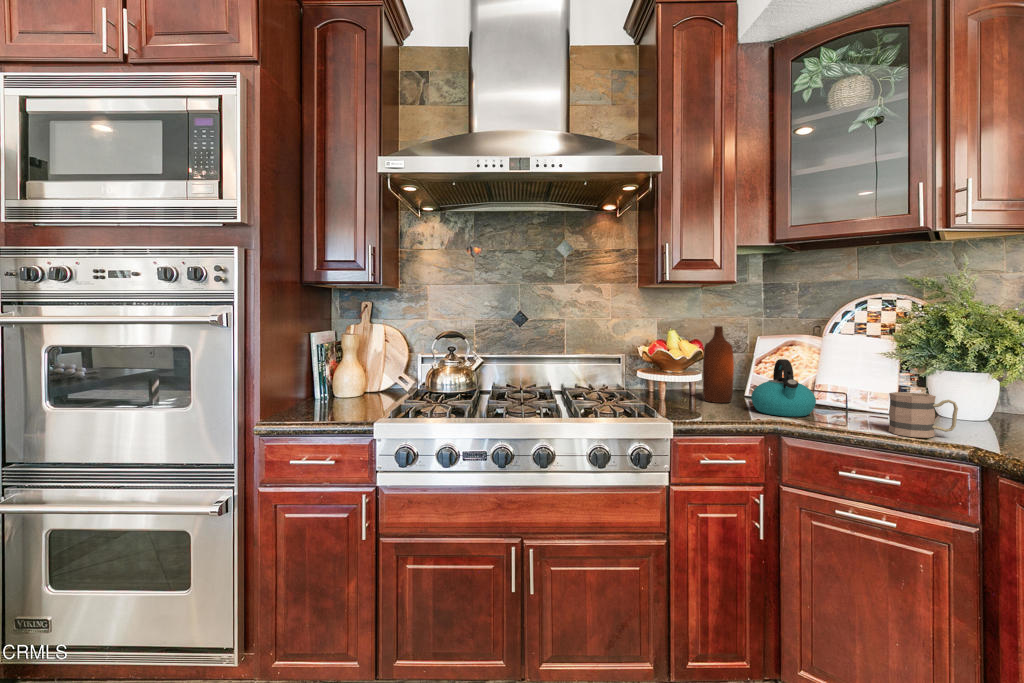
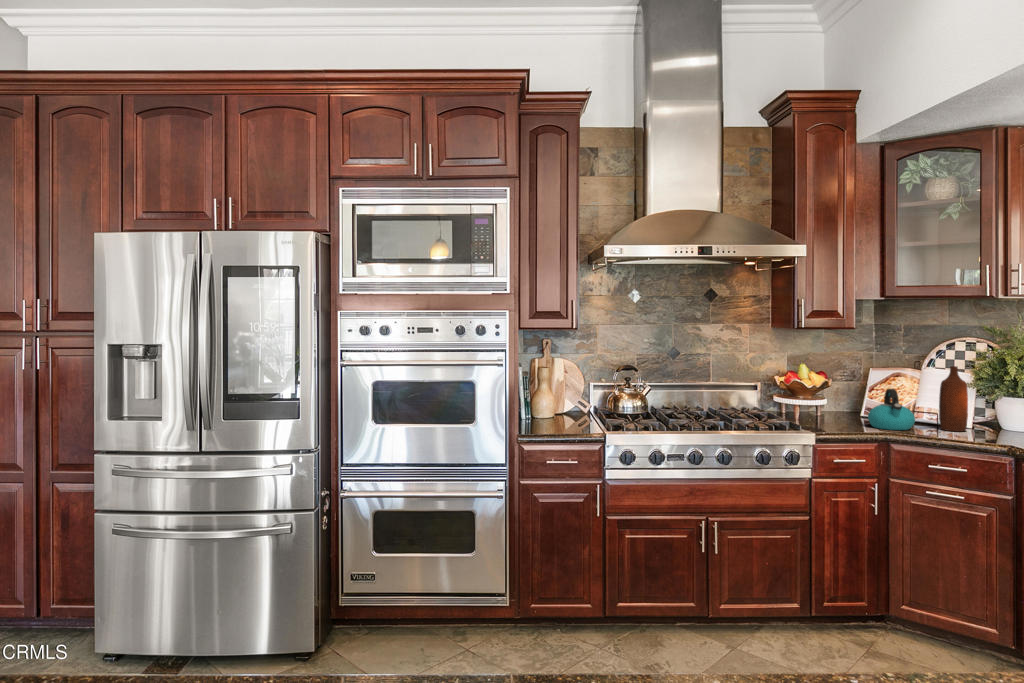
bottle: present [703,326,734,403] -> present [939,366,968,432]
mug: present [888,392,958,438] -> none [962,412,1004,442]

